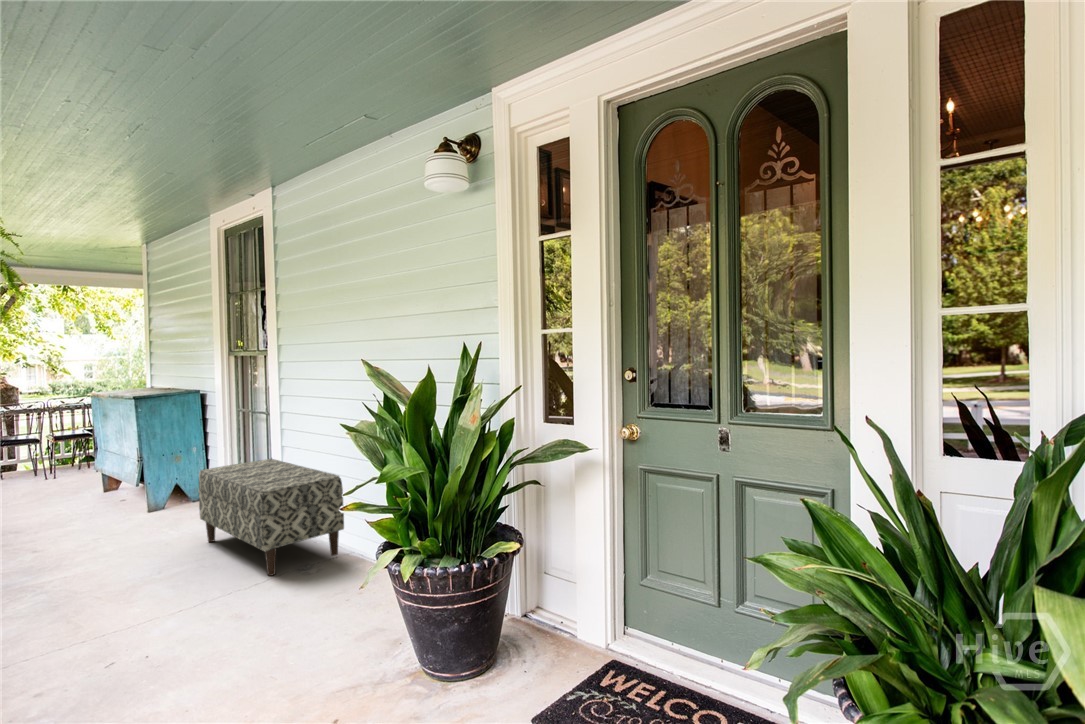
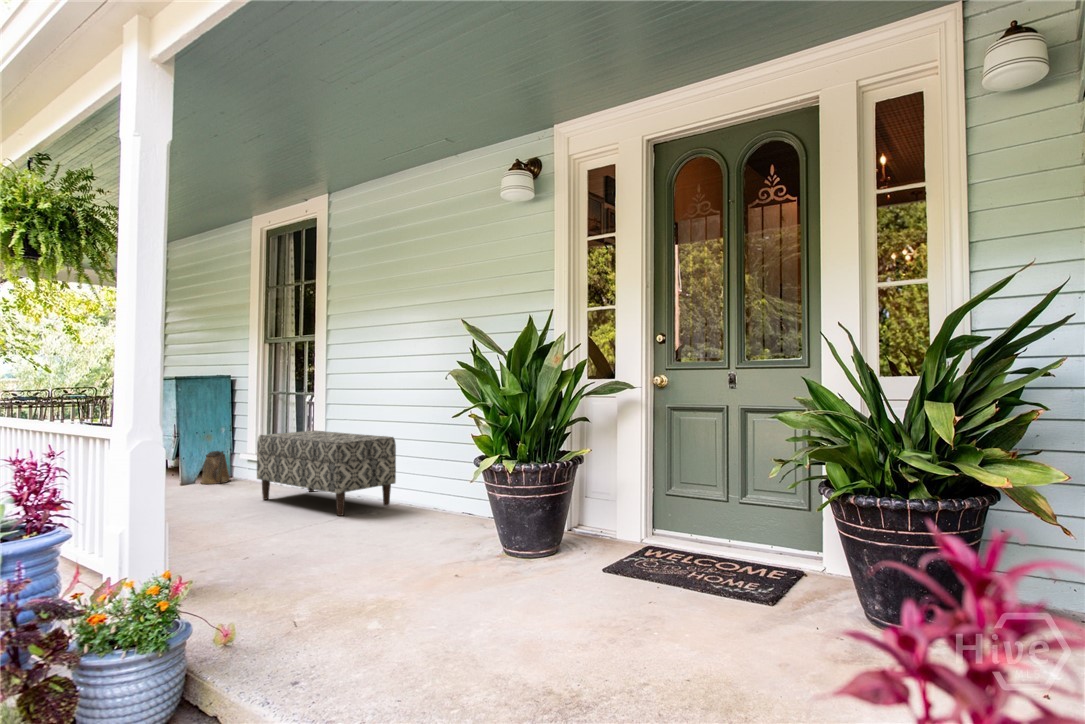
watering can: none [166,475,200,512] -> present [201,451,230,484]

